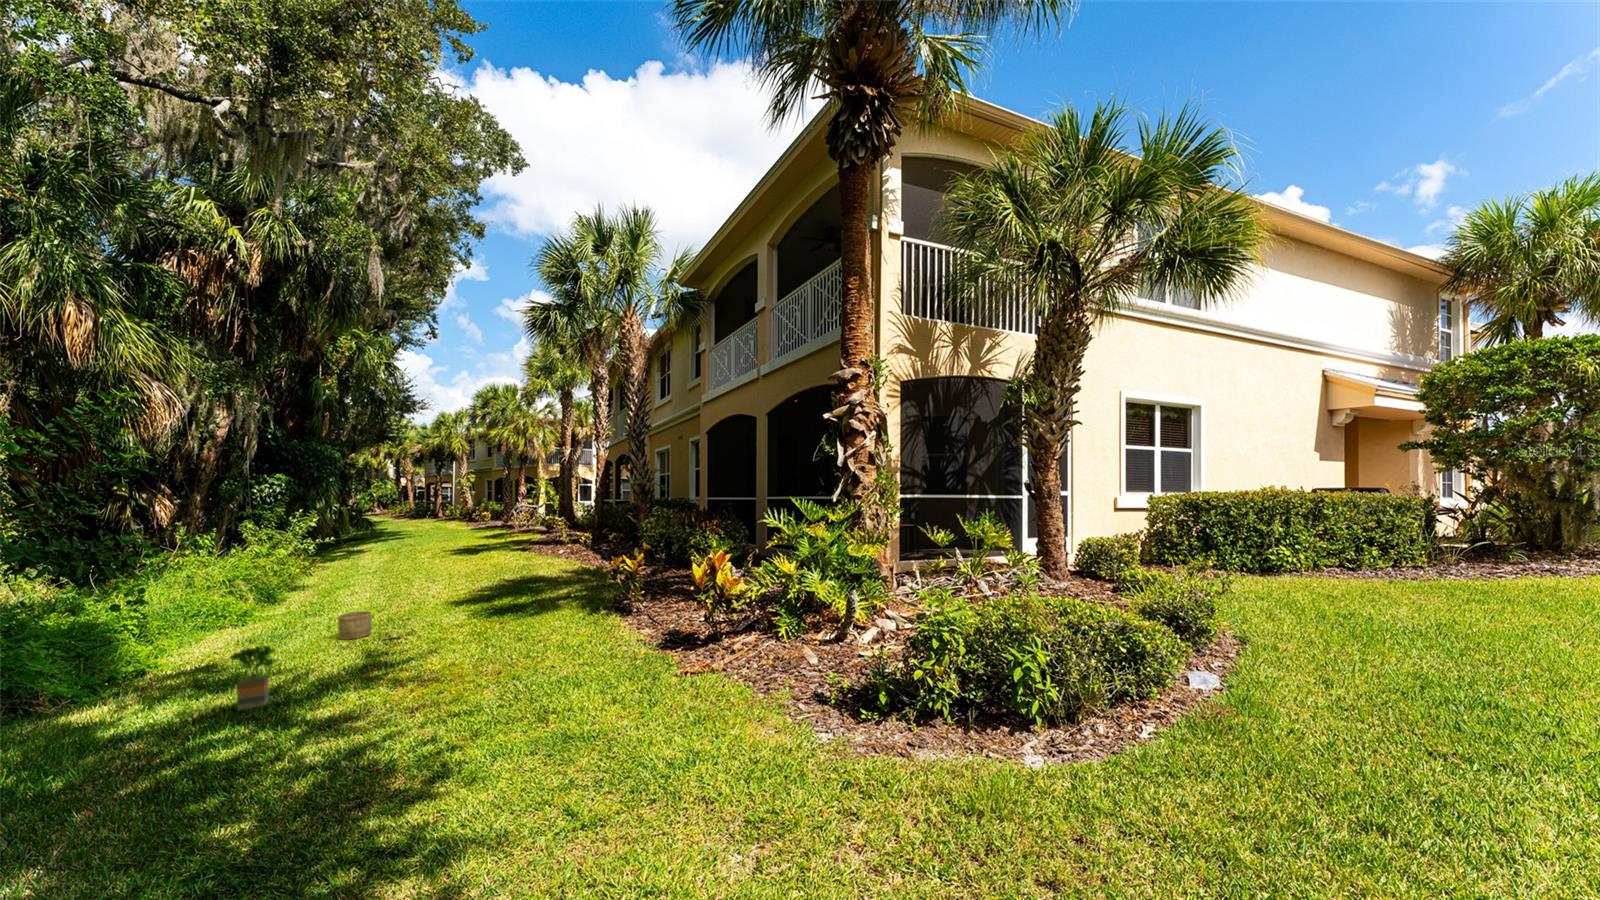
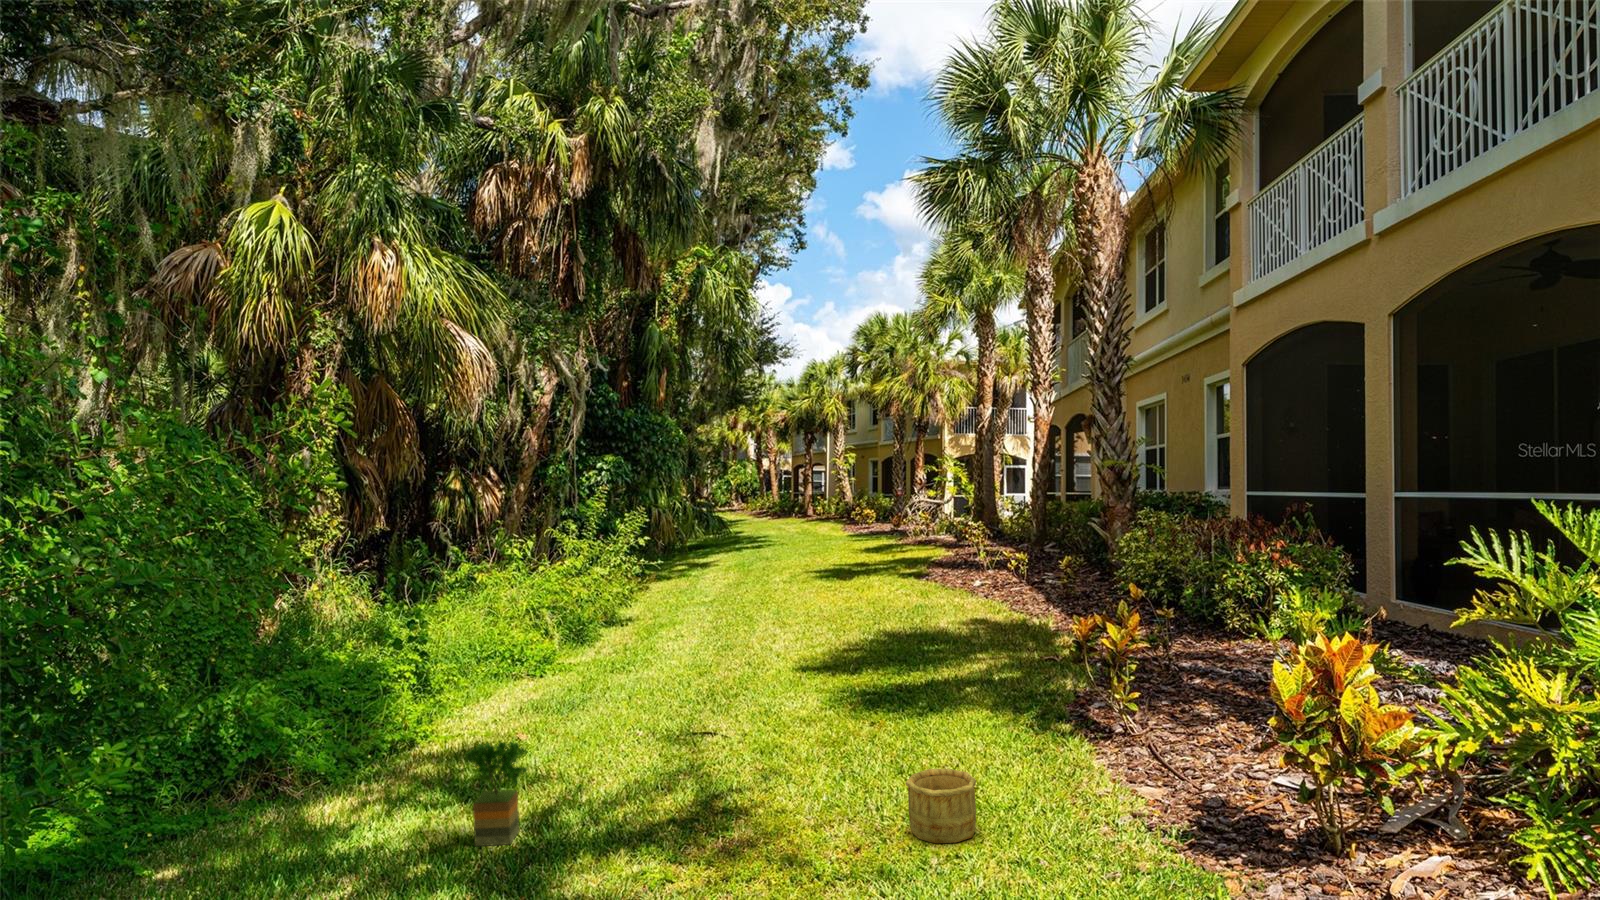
wooden bucket: present [338,611,372,640] -> present [906,769,976,843]

